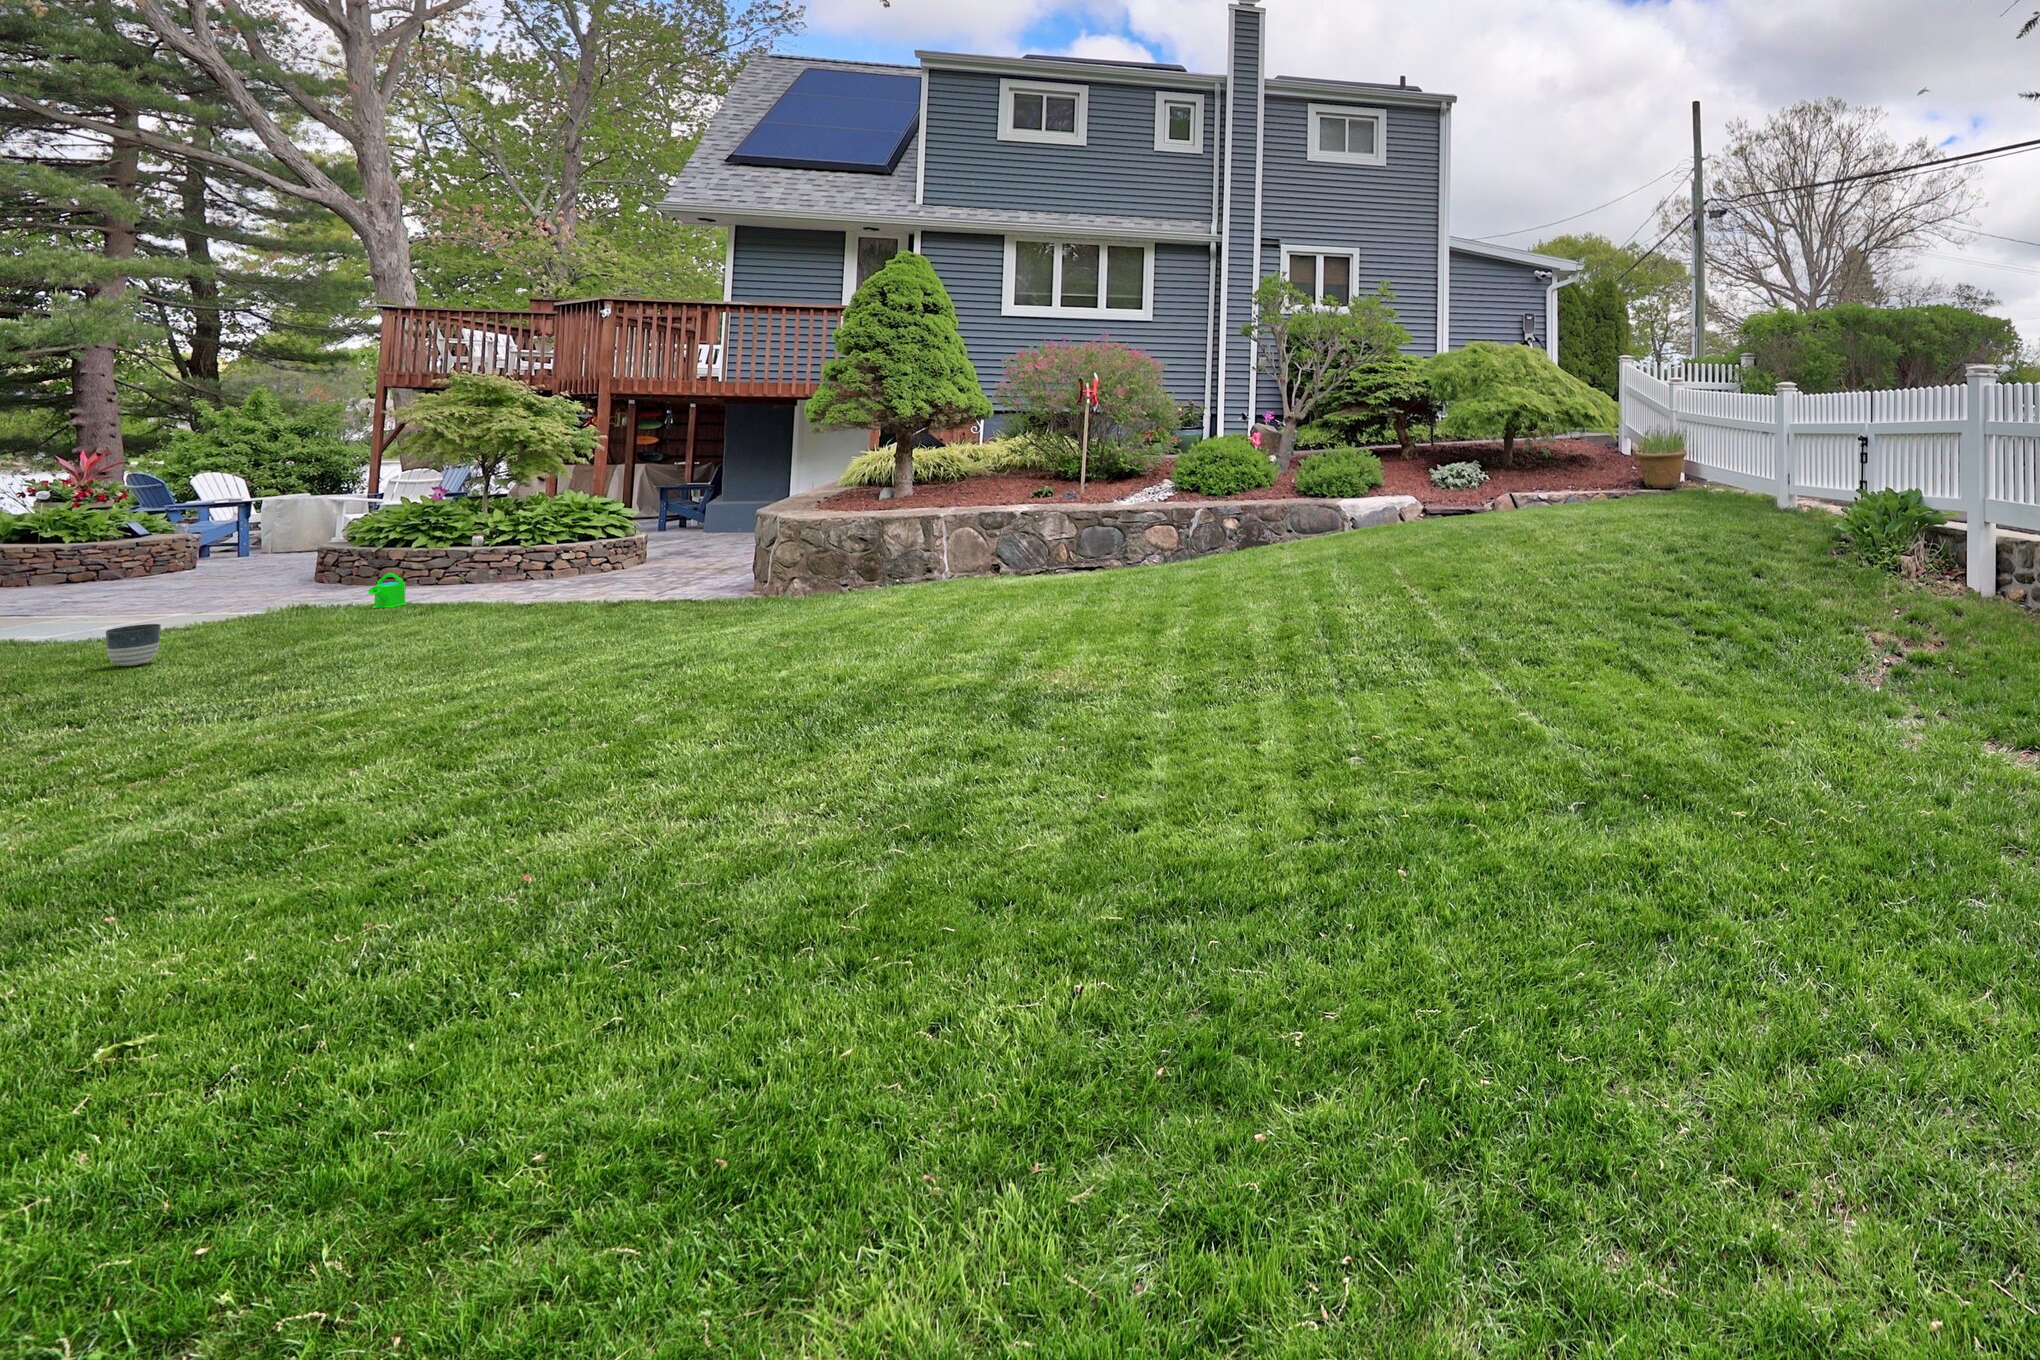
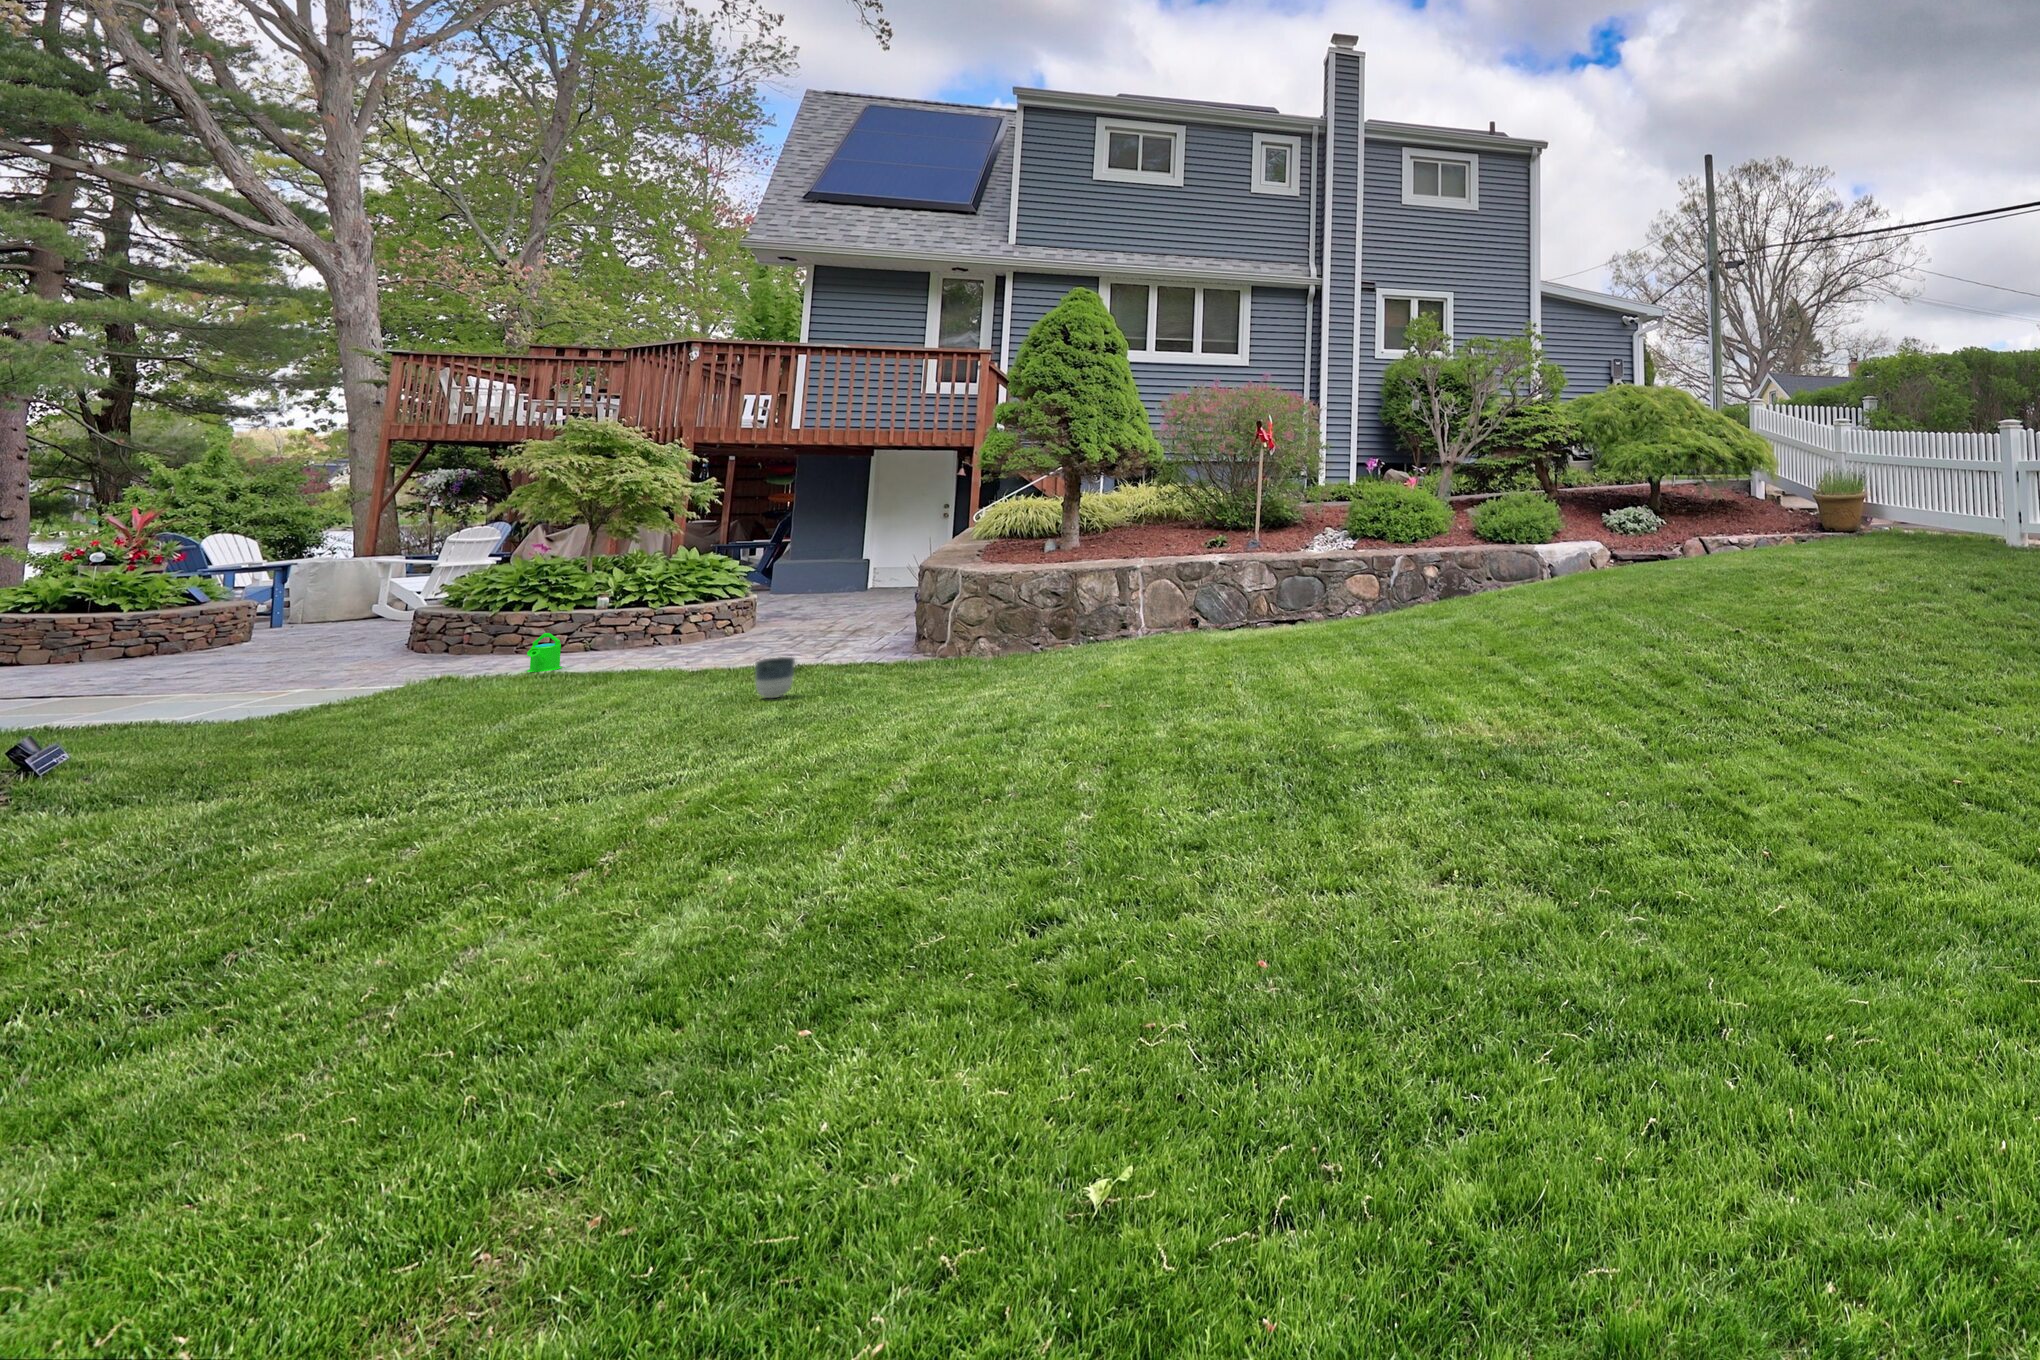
planter: present [106,624,161,666] -> present [755,657,795,698]

